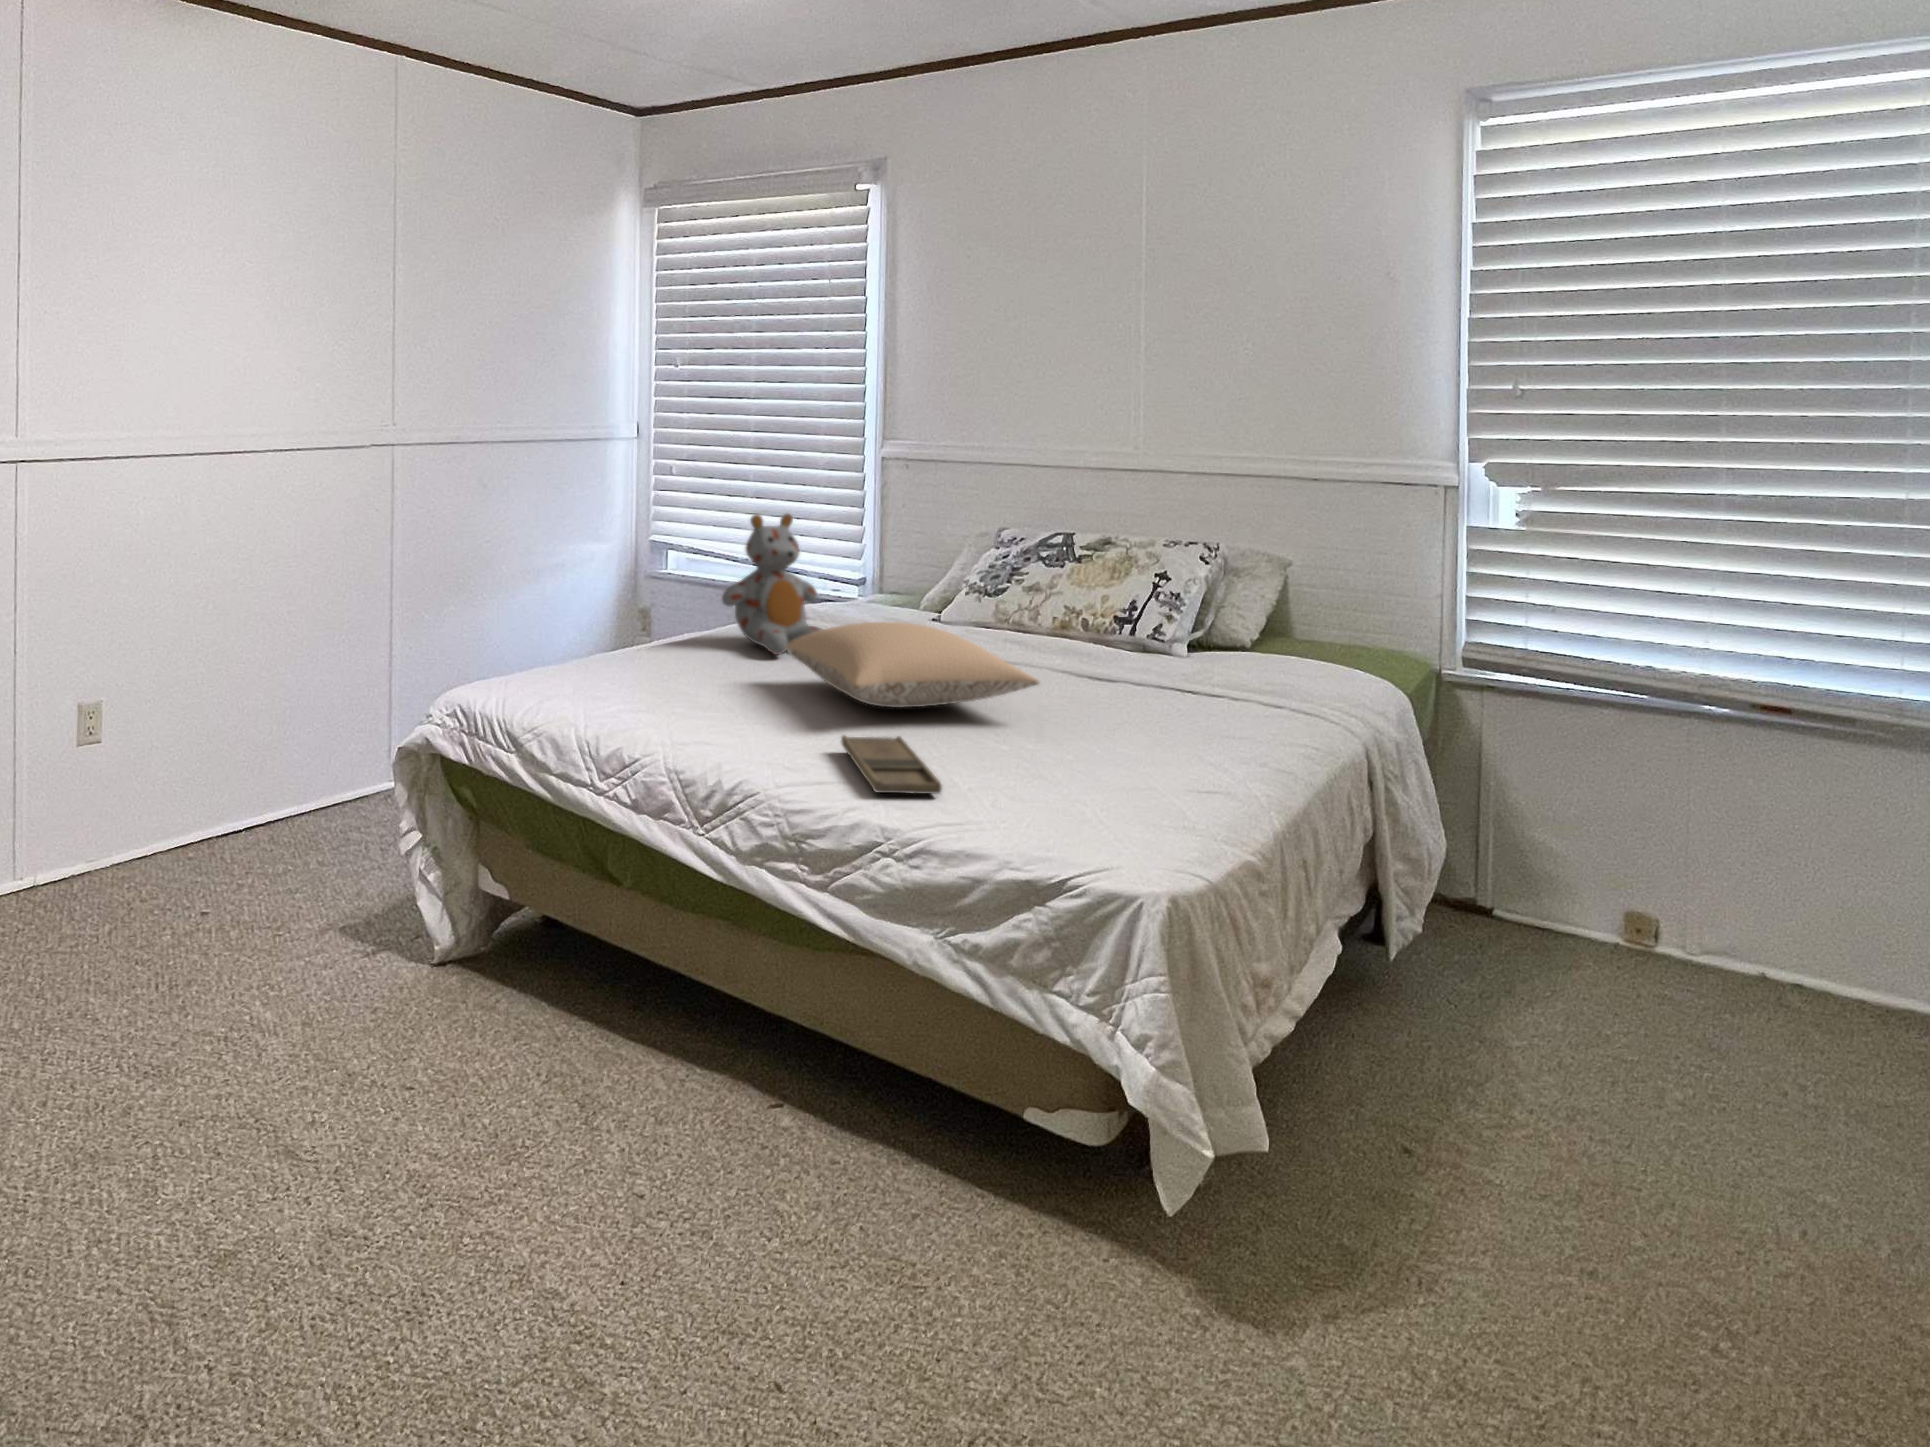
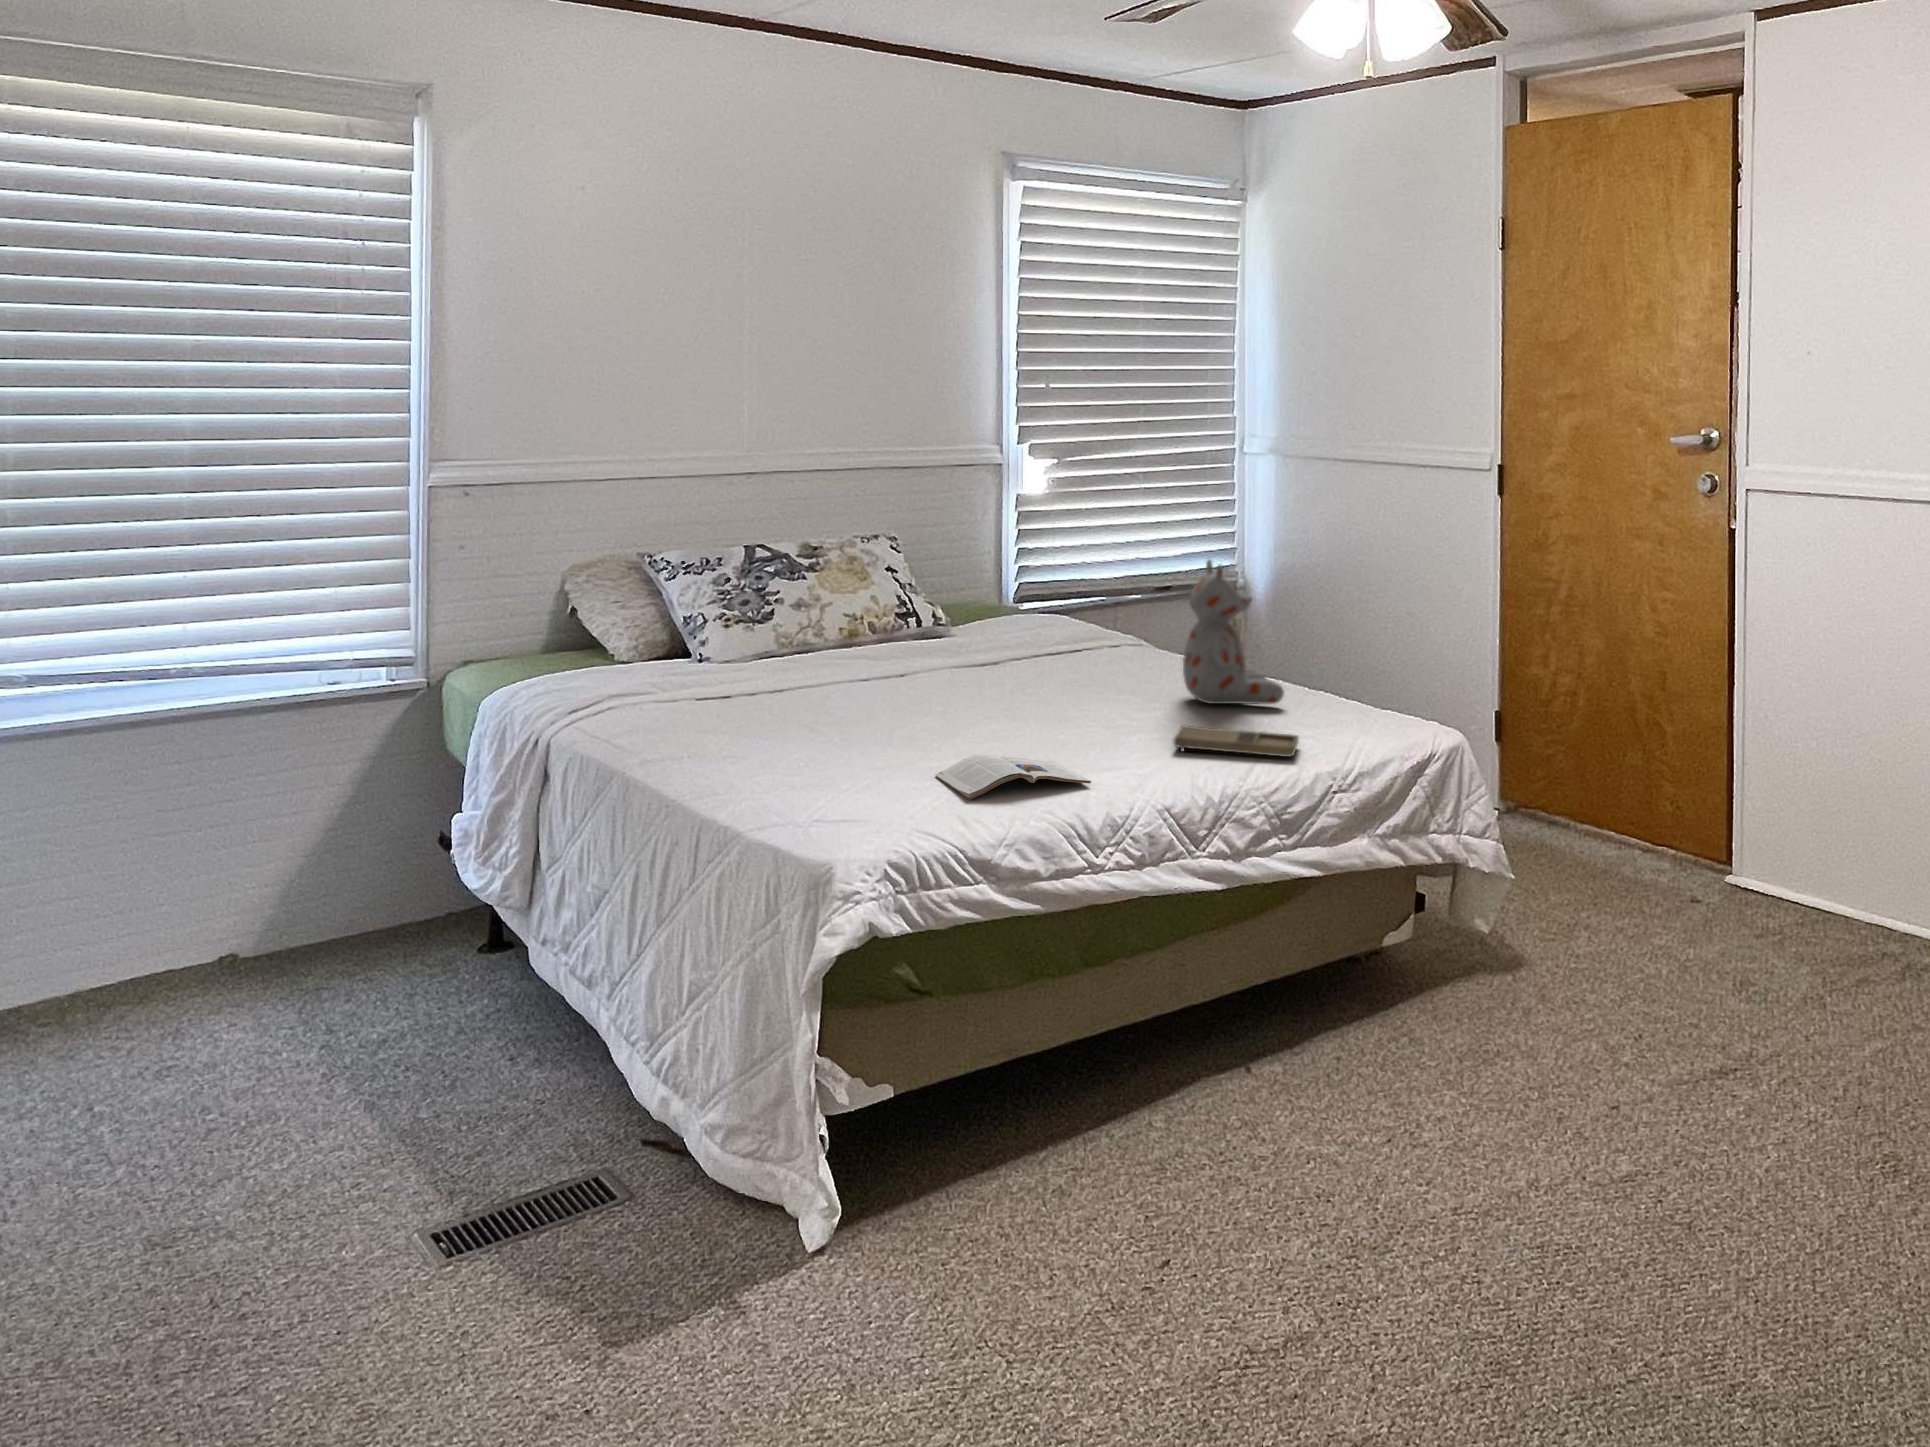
stuffed bear: present [722,513,822,655] -> present [1183,560,1284,704]
pillow: present [786,622,1039,708] -> none [930,641,1127,722]
magazine: none [607,686,747,730] -> present [935,753,1091,800]

